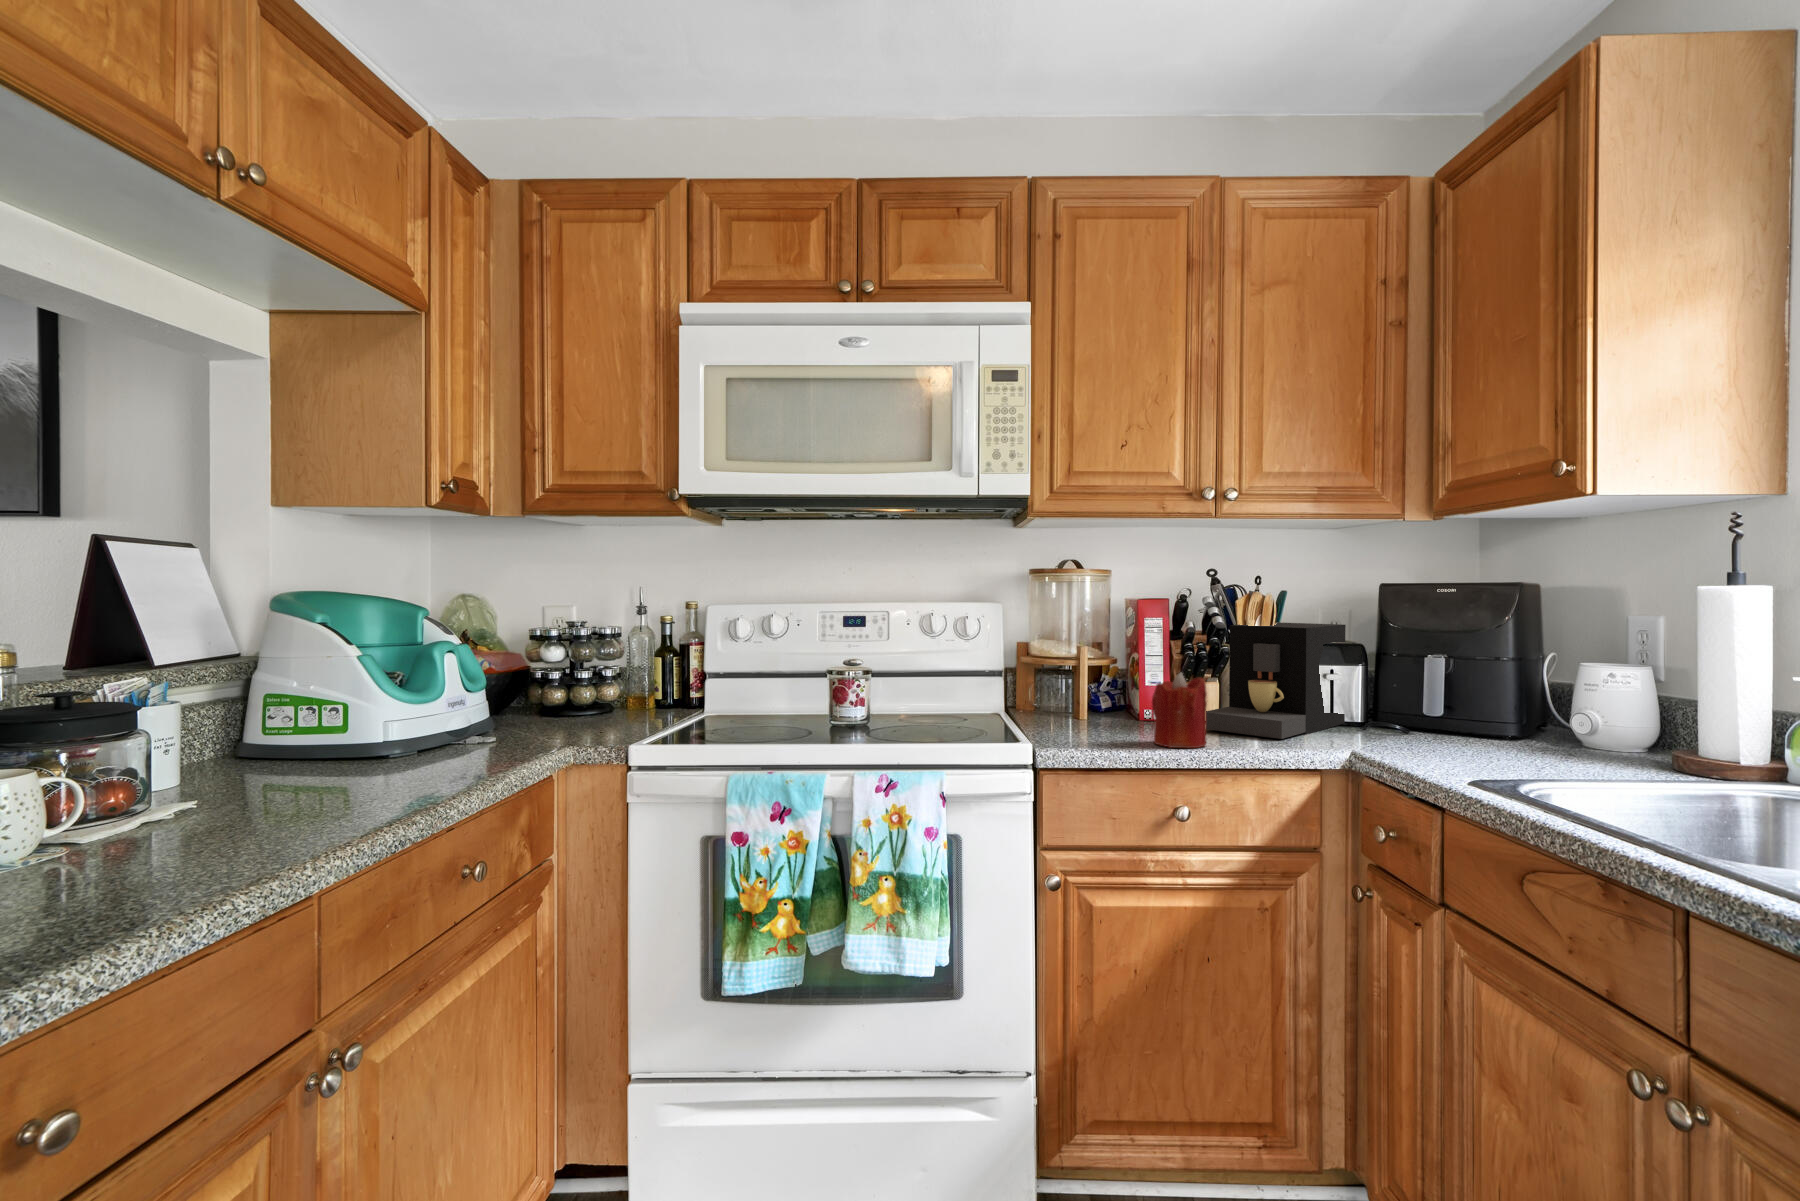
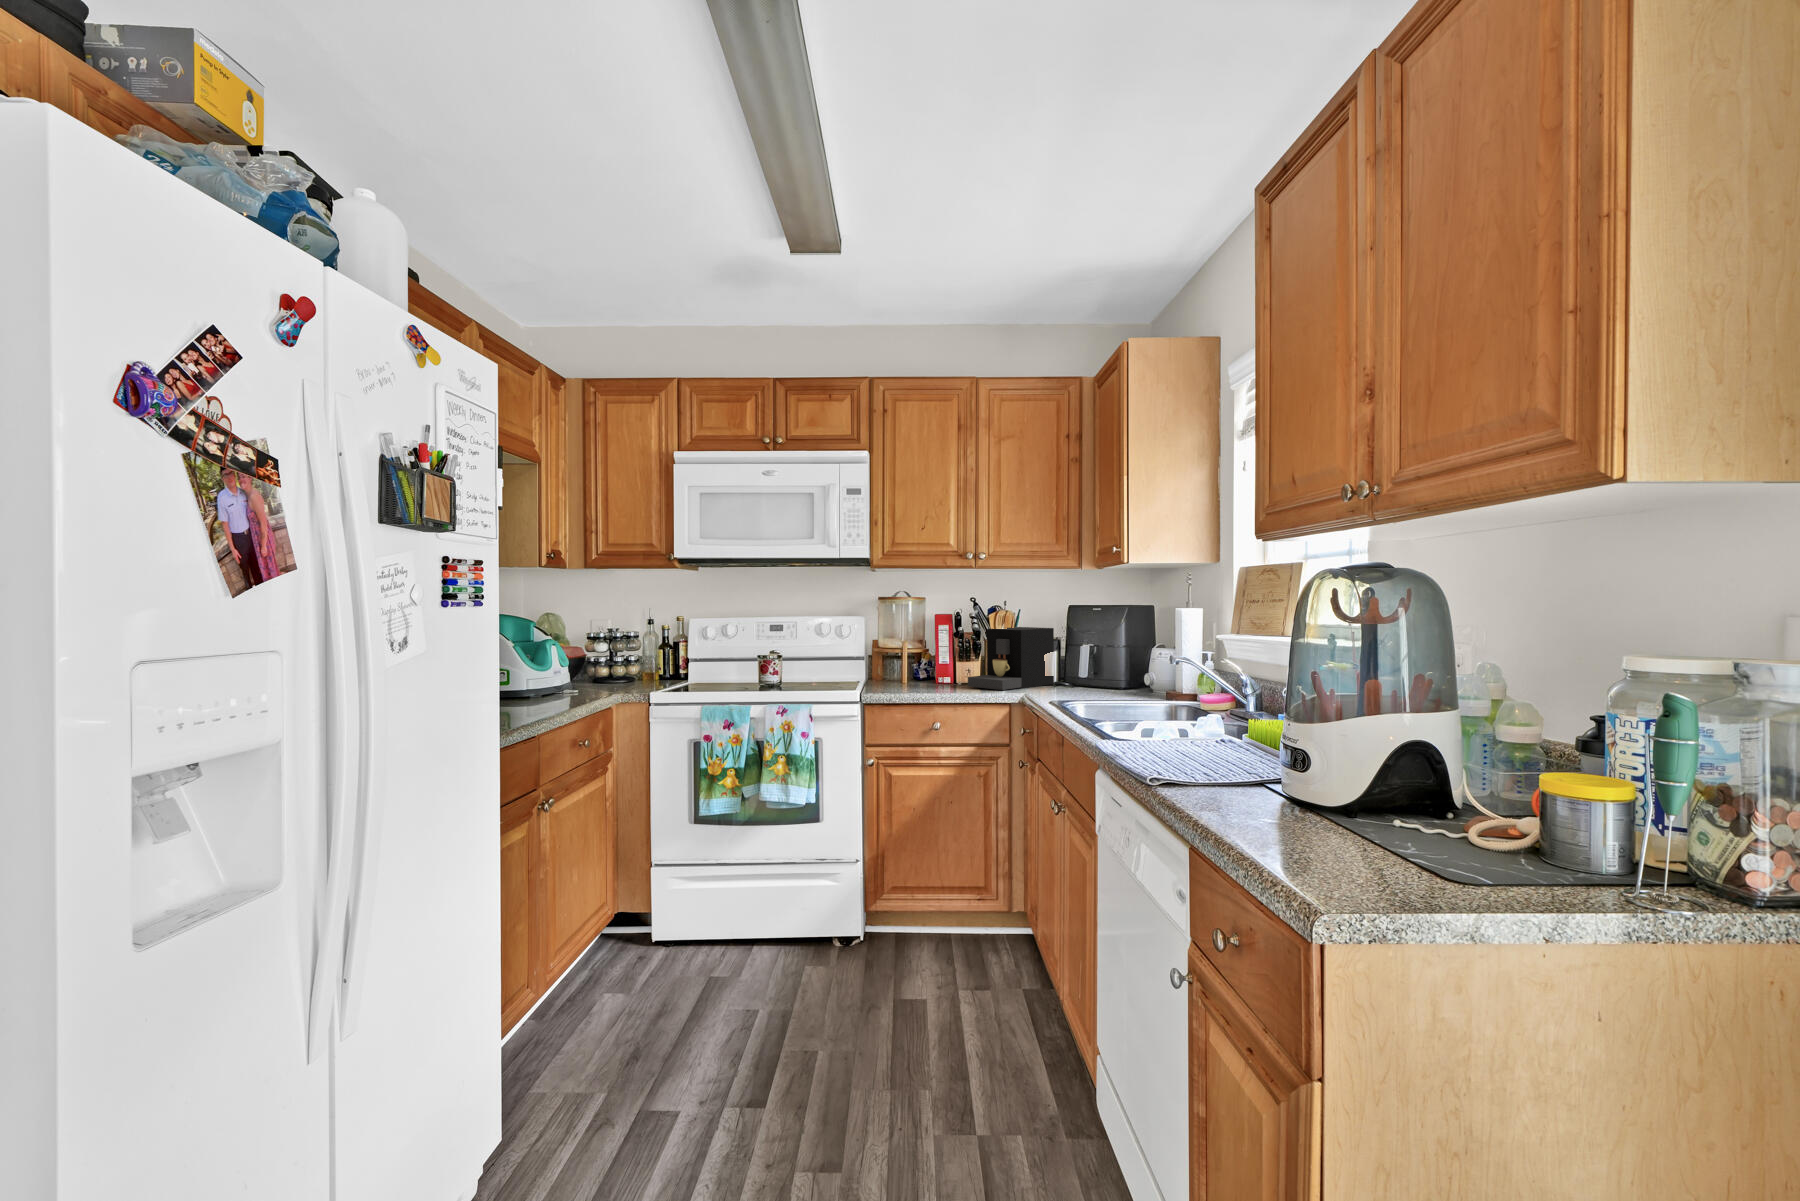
candle: present [1152,673,1207,748] -> none [931,654,958,694]

